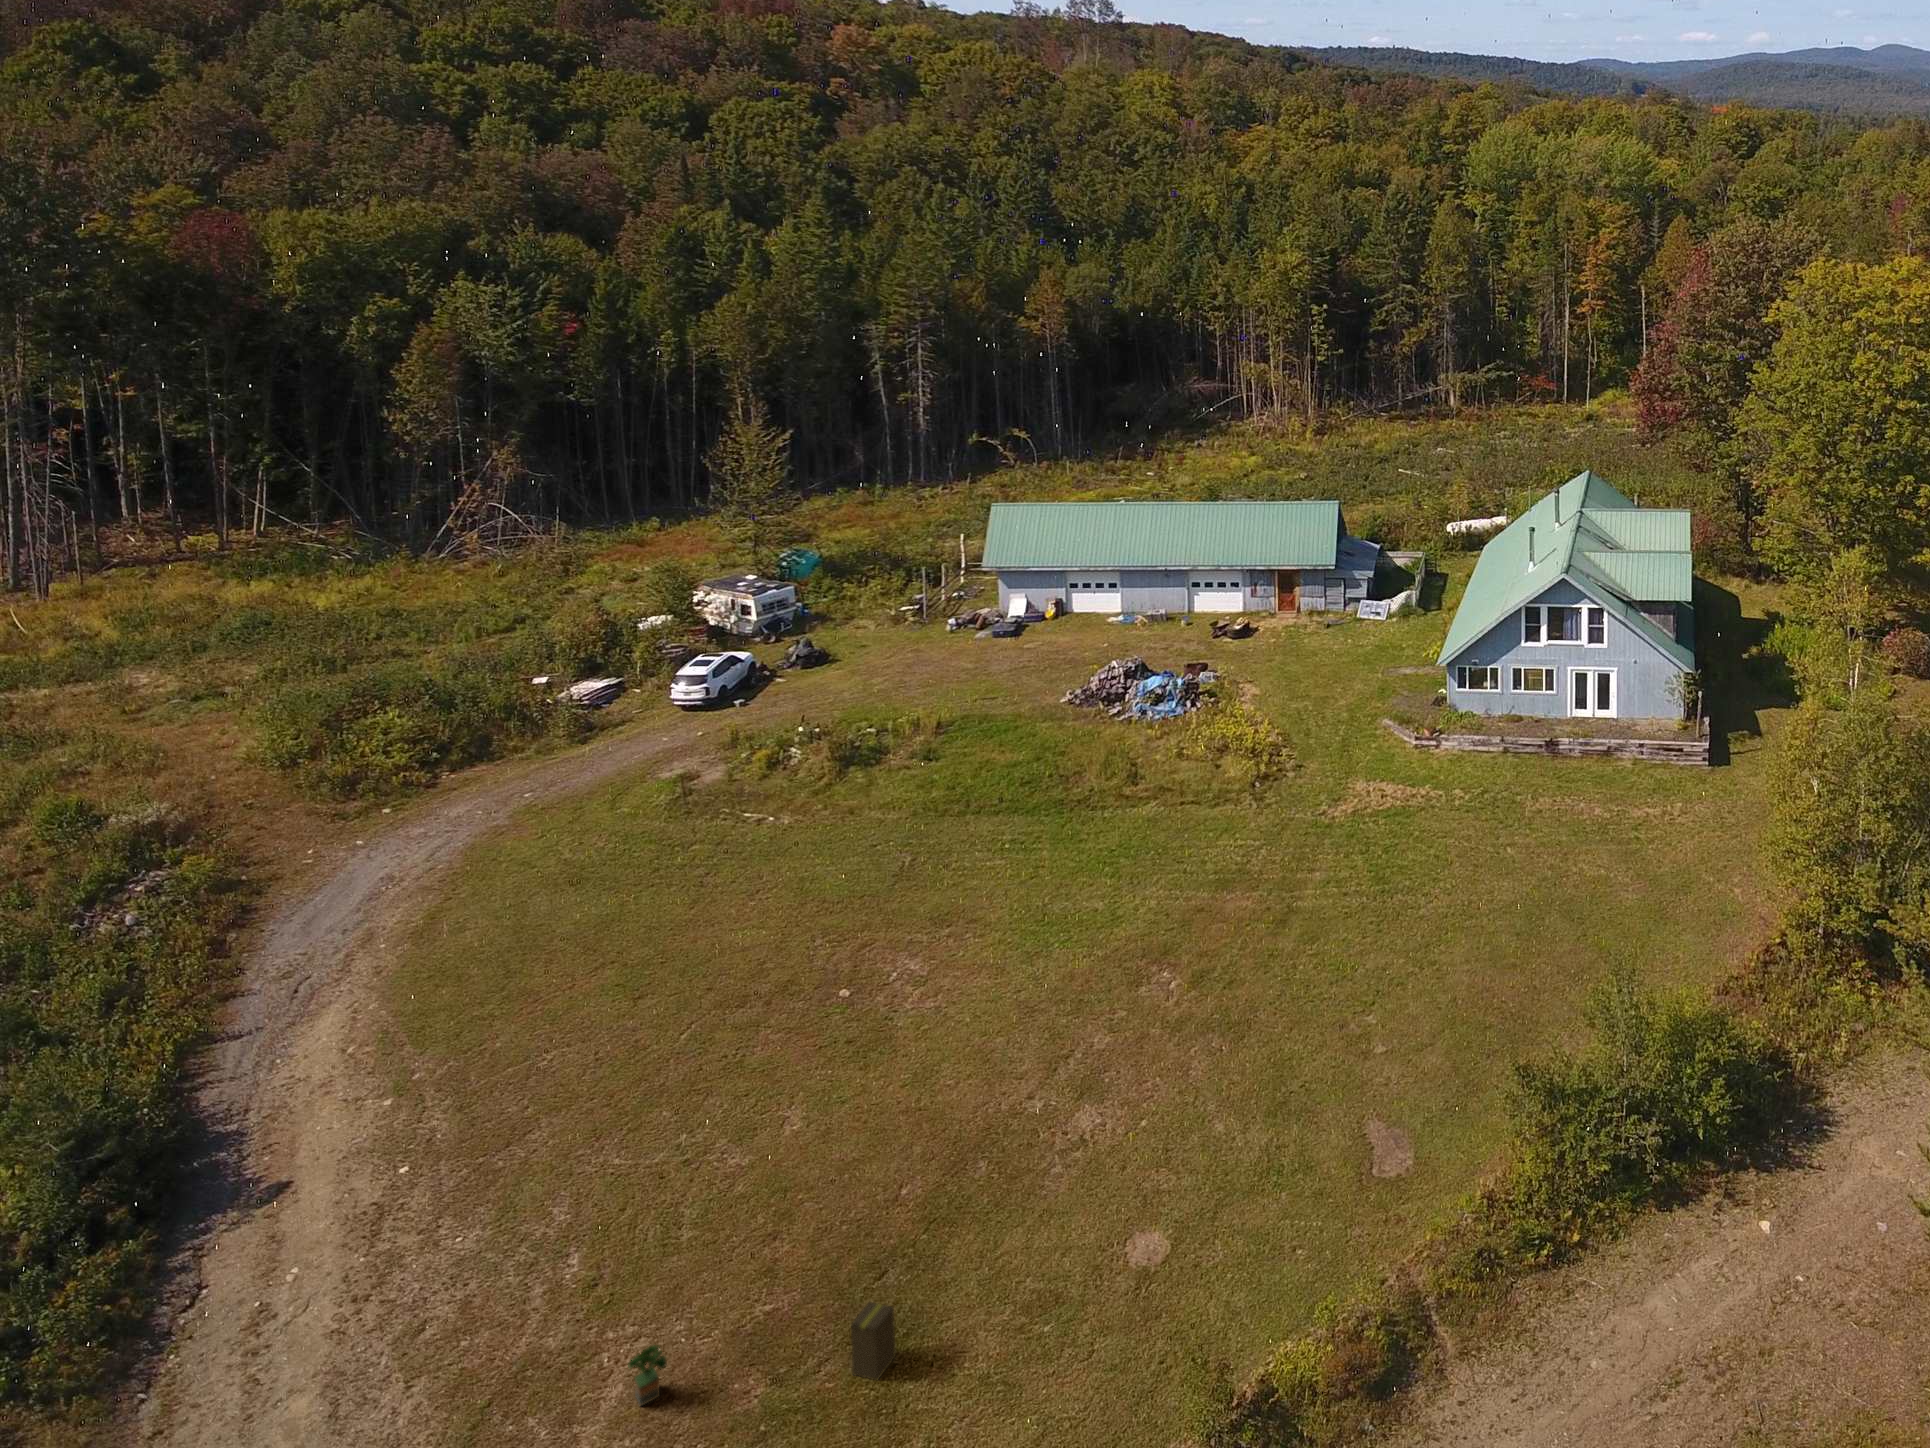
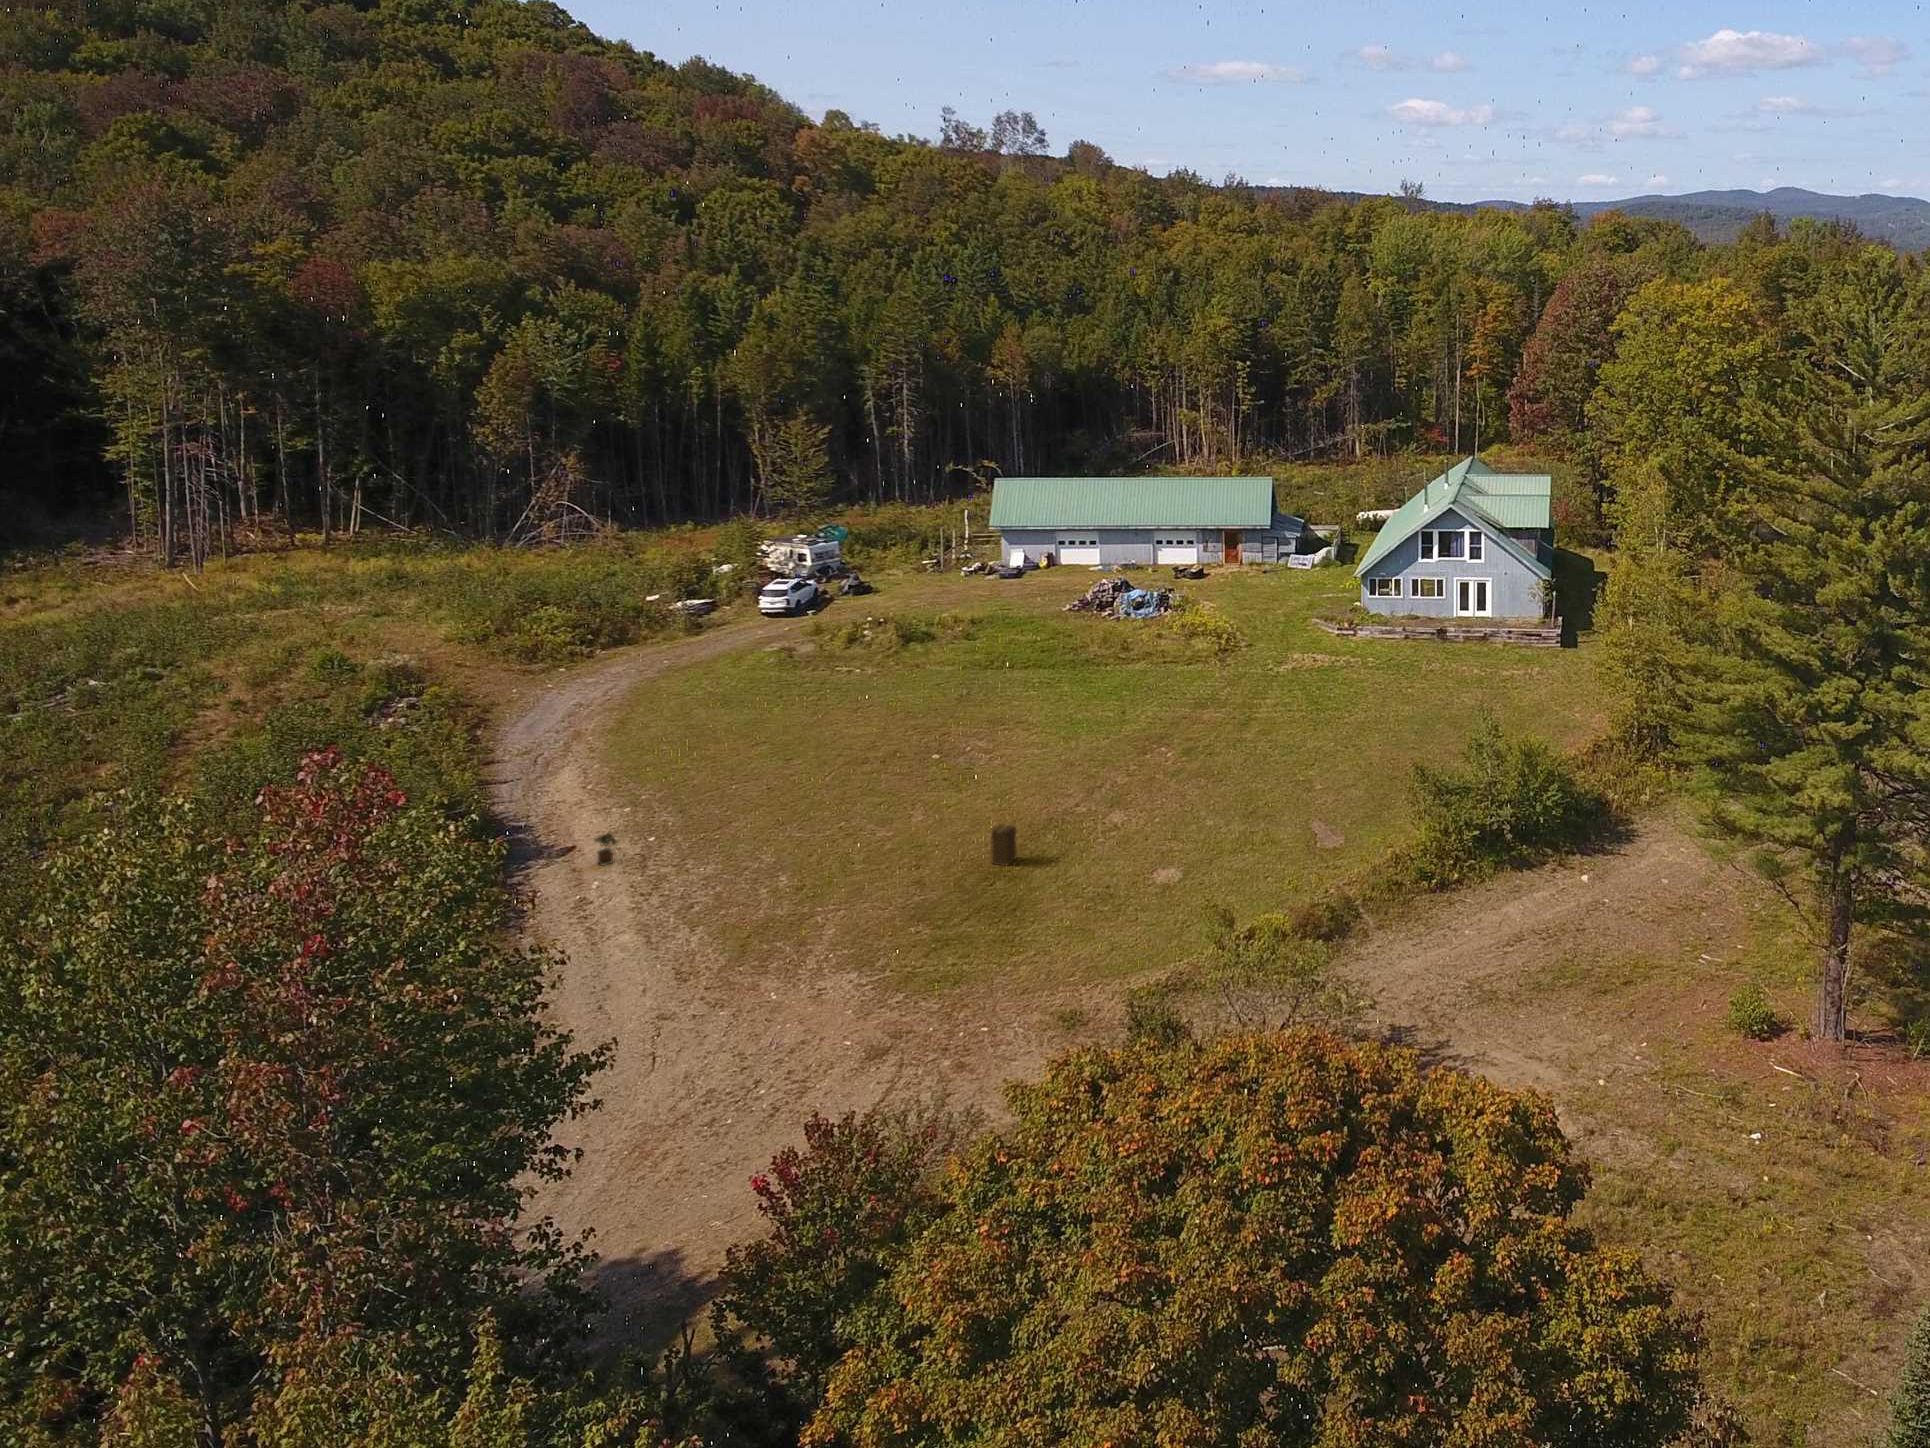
potted tree: present [628,1345,667,1406] -> present [595,833,617,866]

